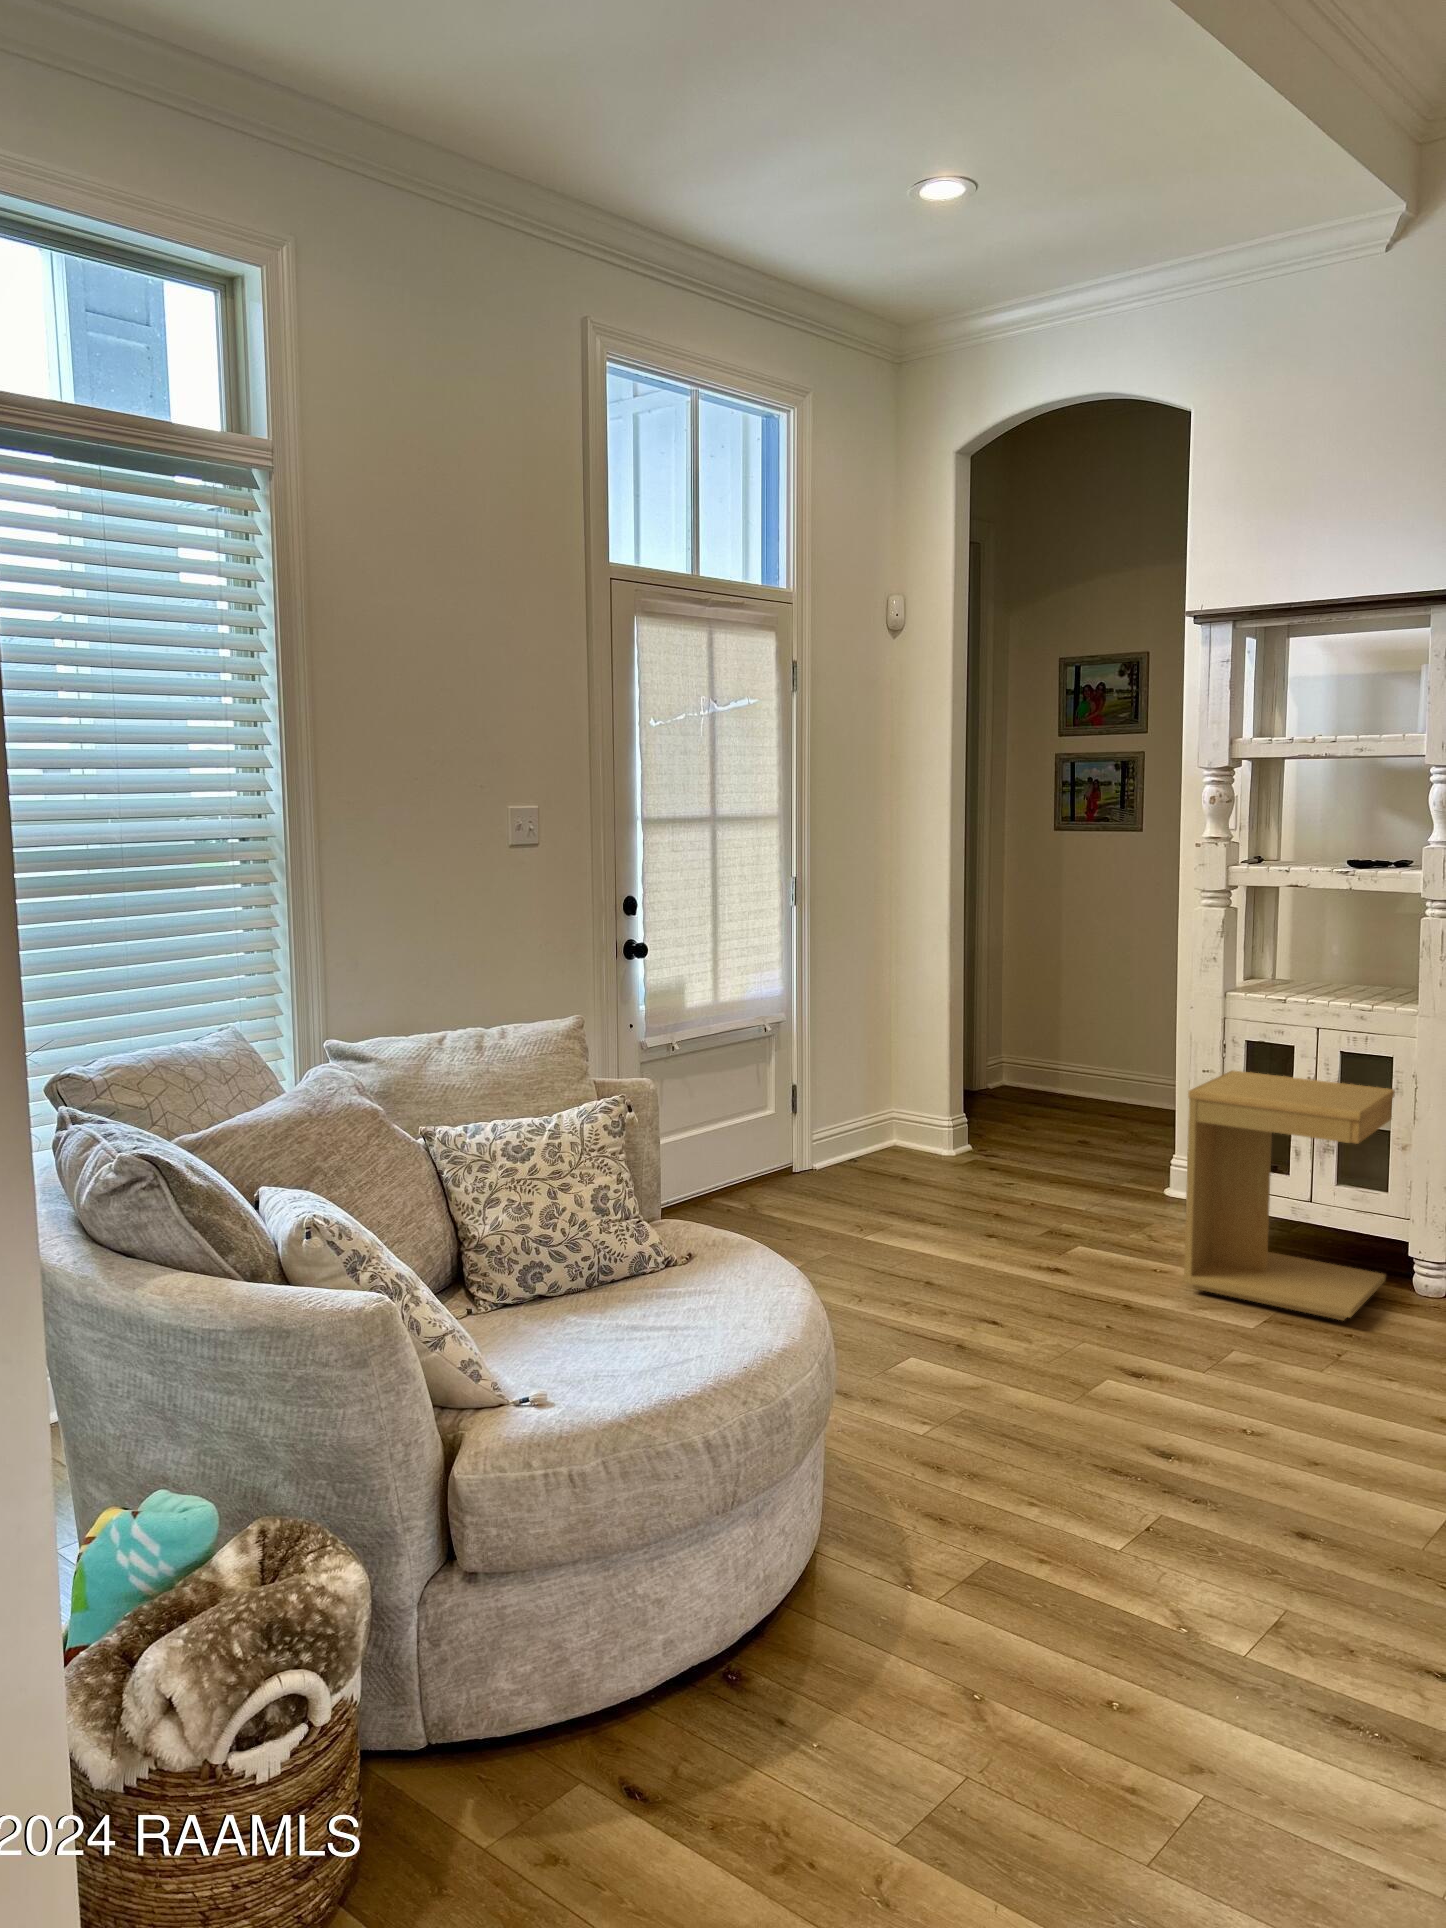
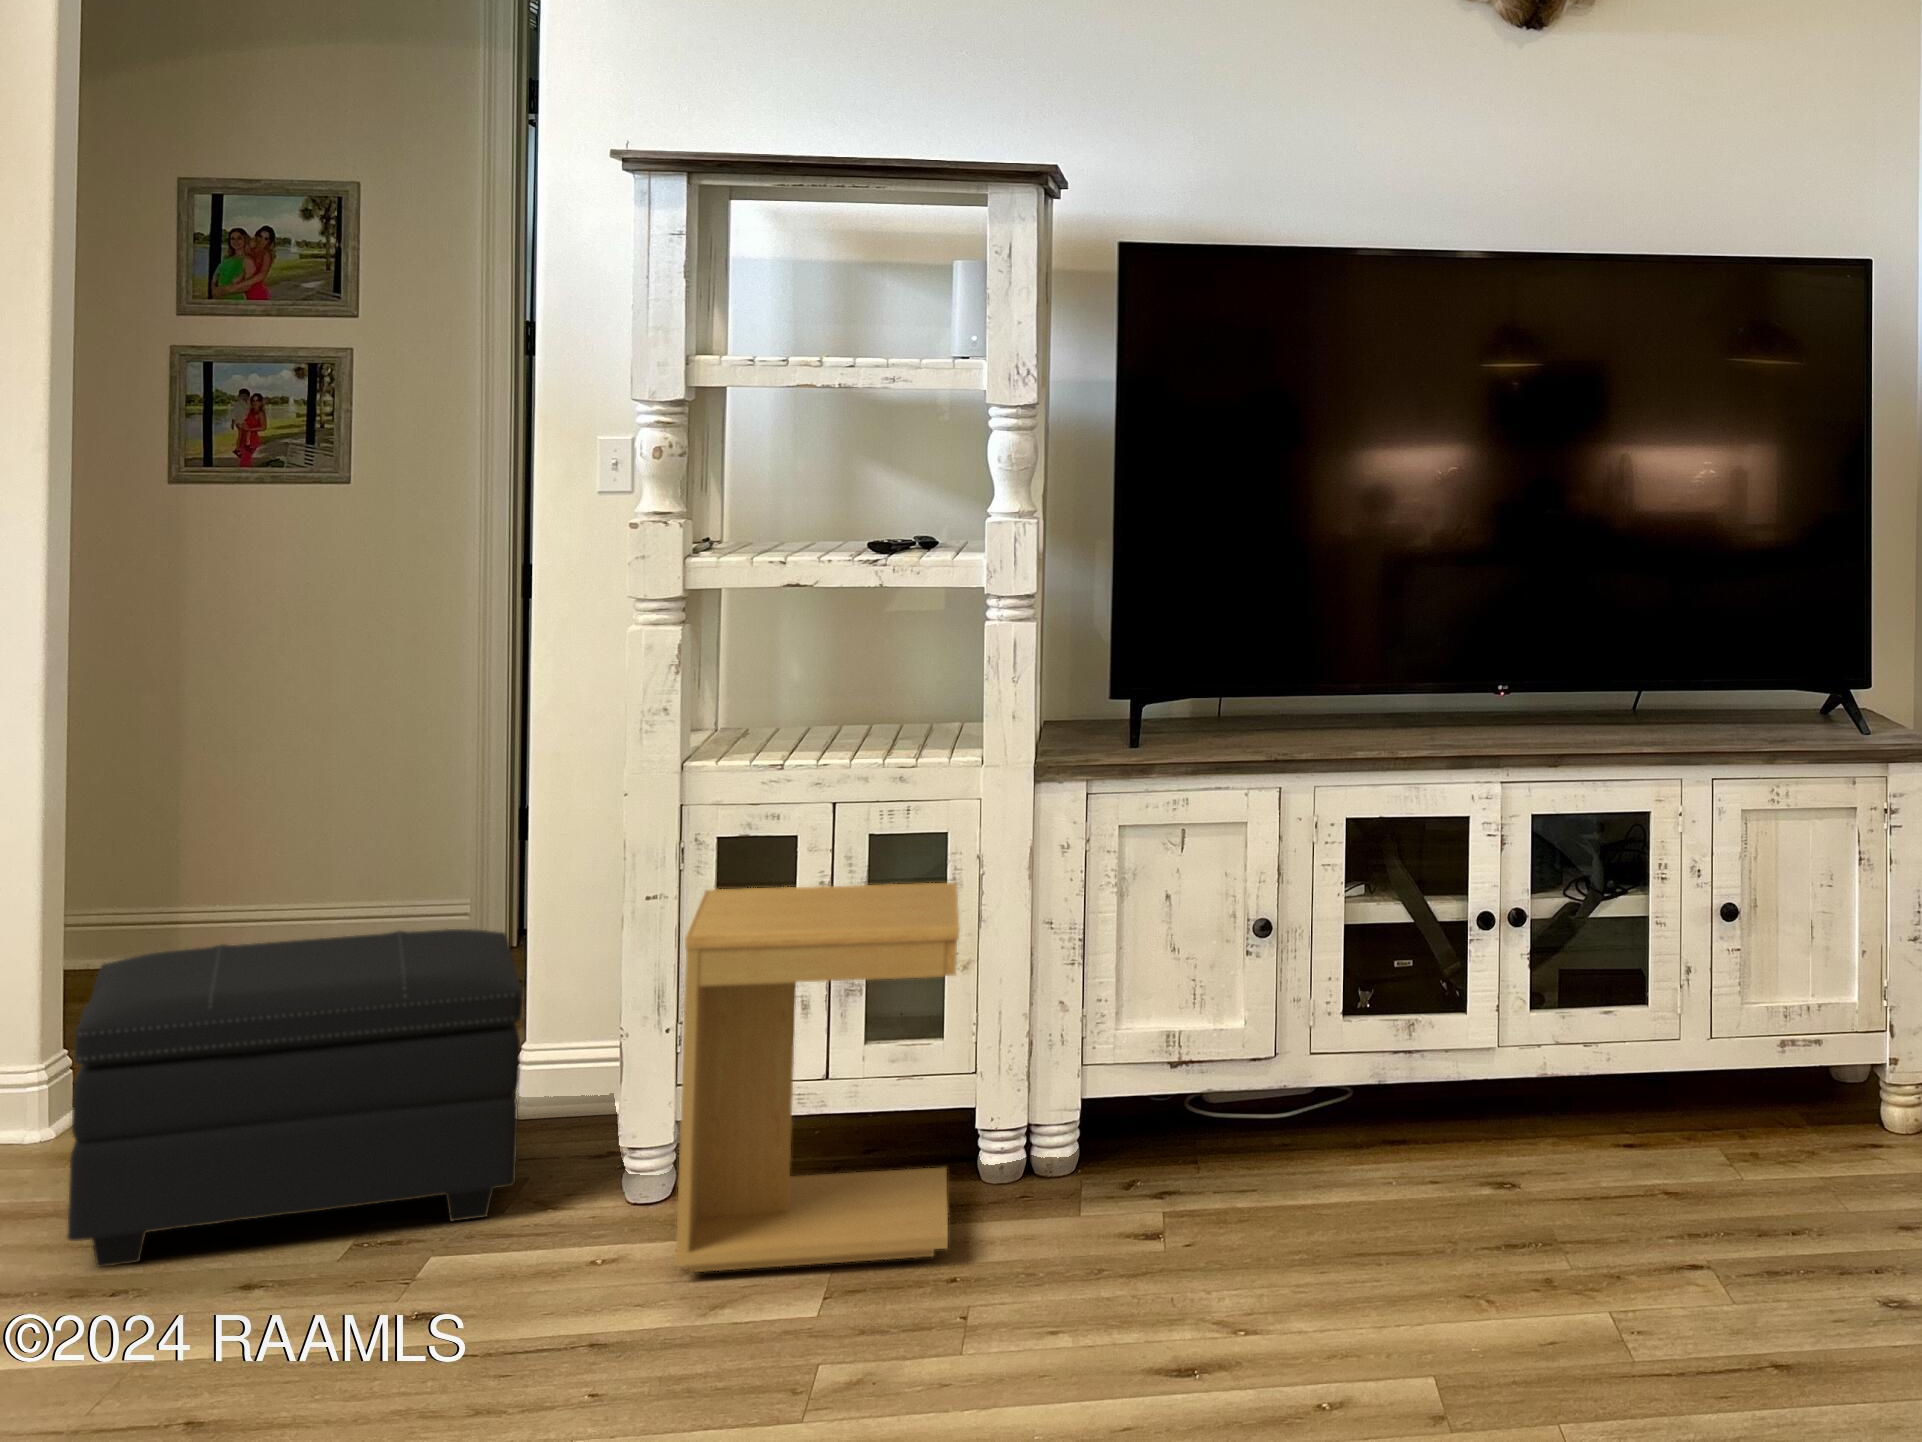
footstool: none [917,1066,1154,1235] -> present [67,929,522,1267]

